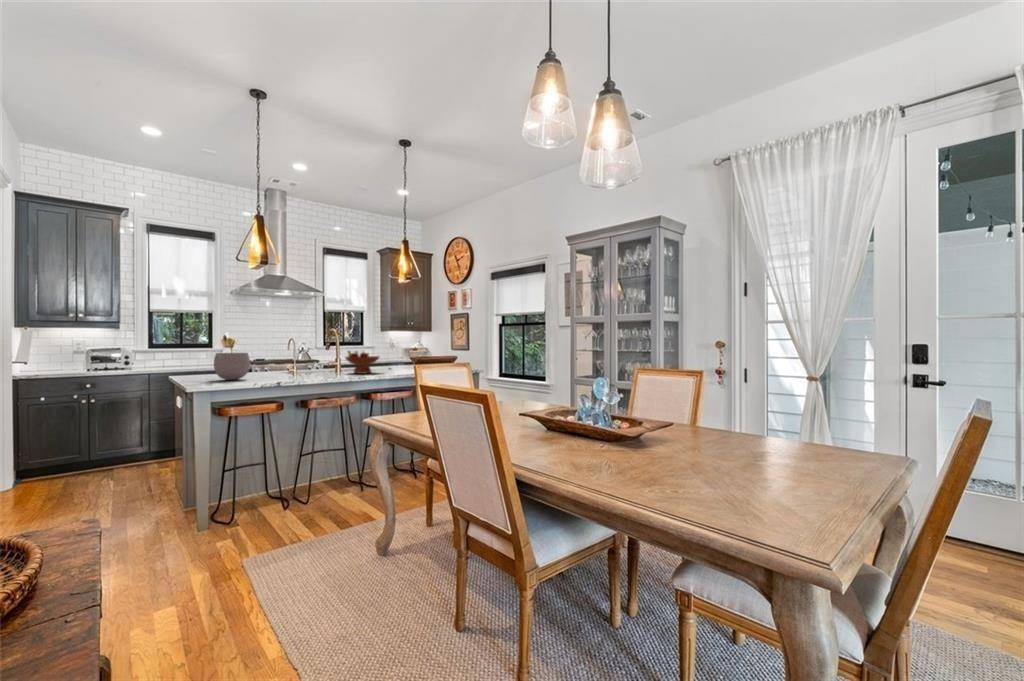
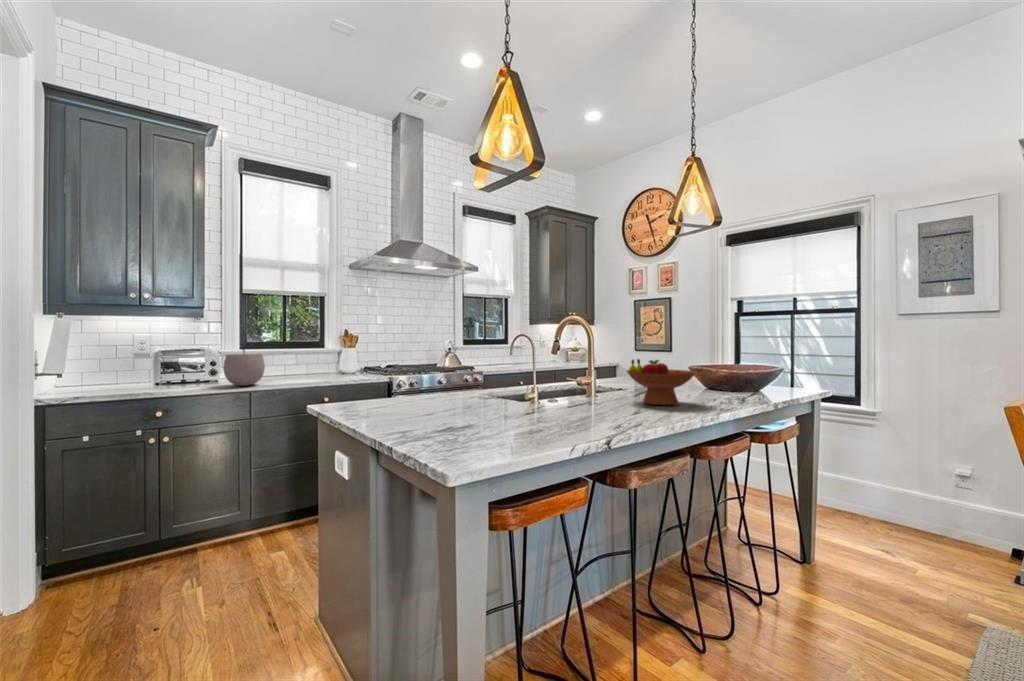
plant pot: present [214,345,250,380] -> present [223,346,265,386]

